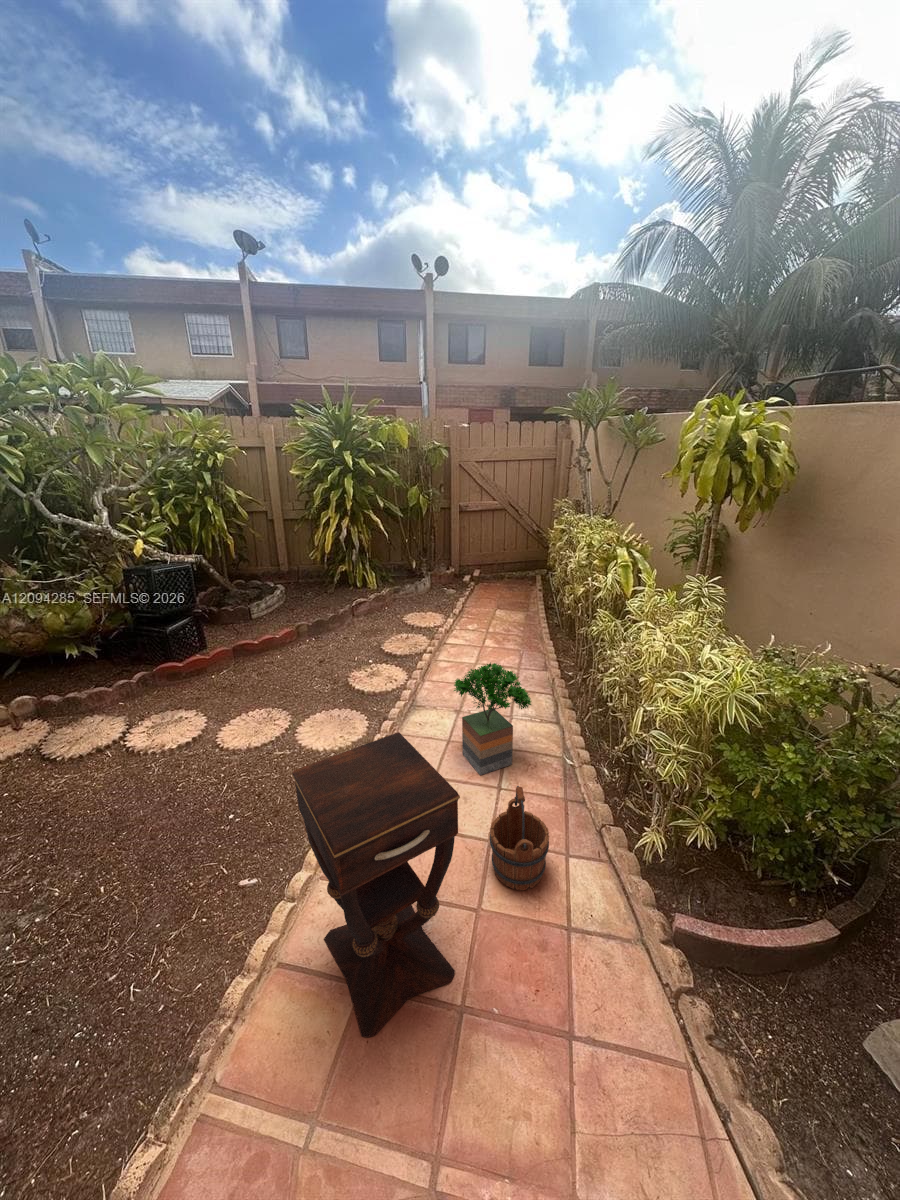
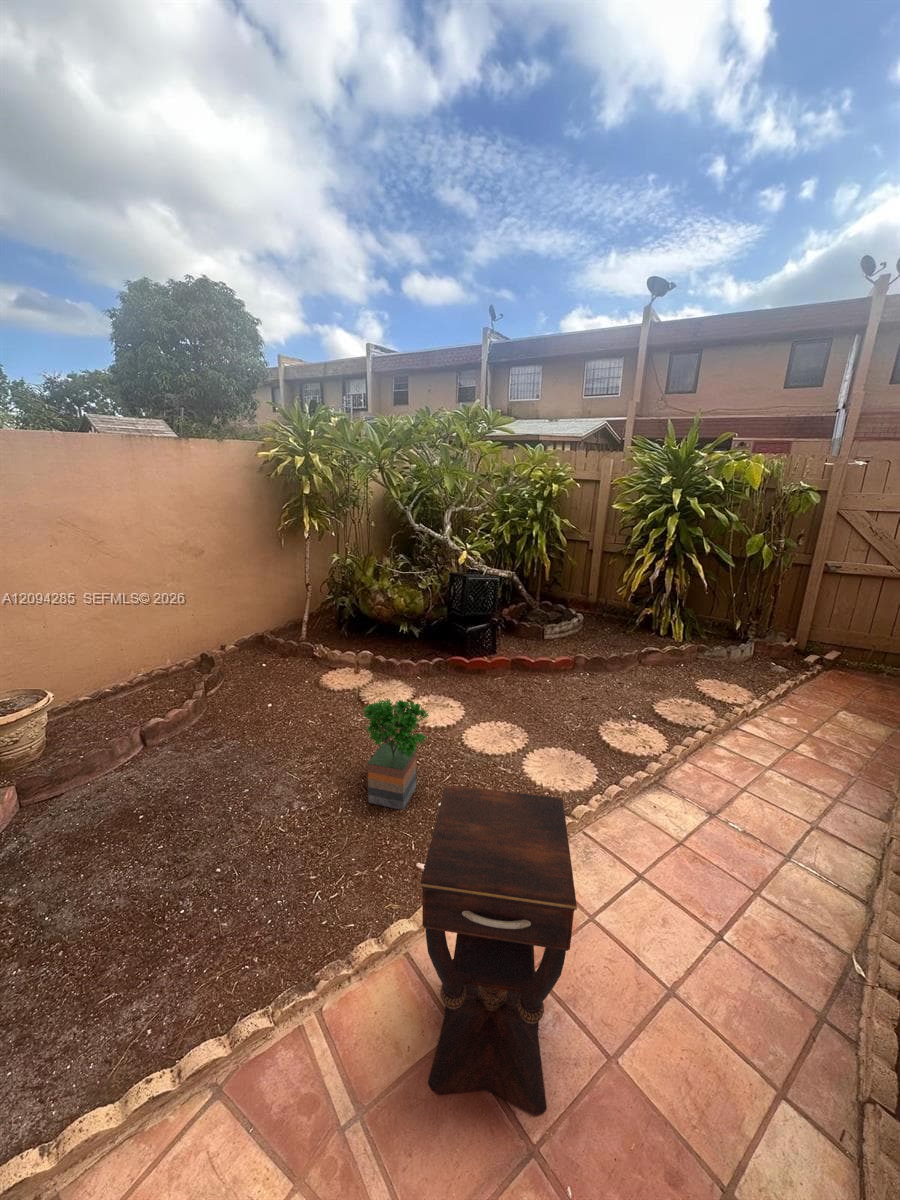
potted tree: present [454,663,531,775] -> present [363,698,429,809]
wooden bucket: present [490,786,549,890] -> none [655,948,750,1100]

